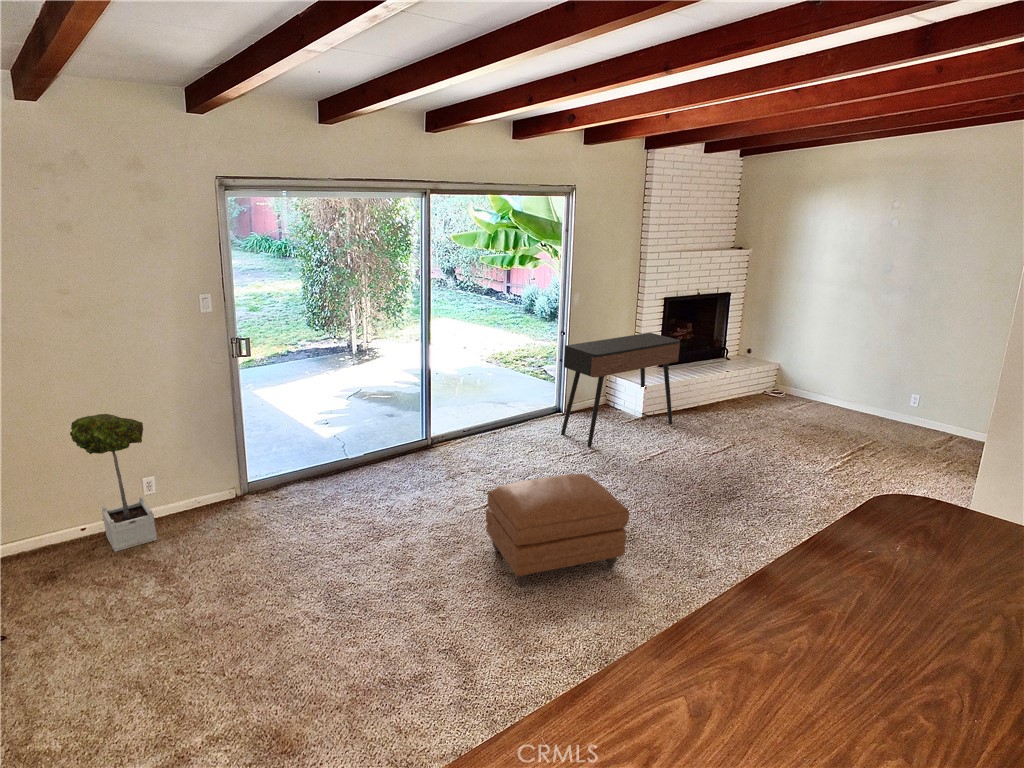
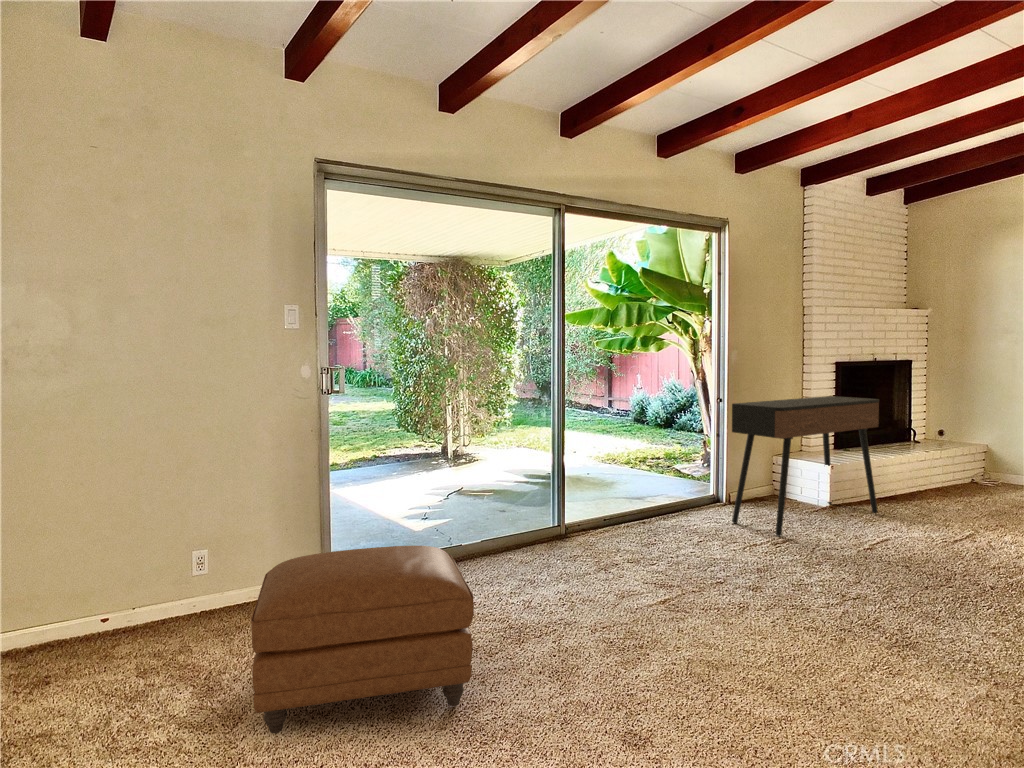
potted tree: present [70,414,157,552] -> none [101,444,203,651]
ottoman: present [486,474,629,586] -> present [251,545,474,733]

